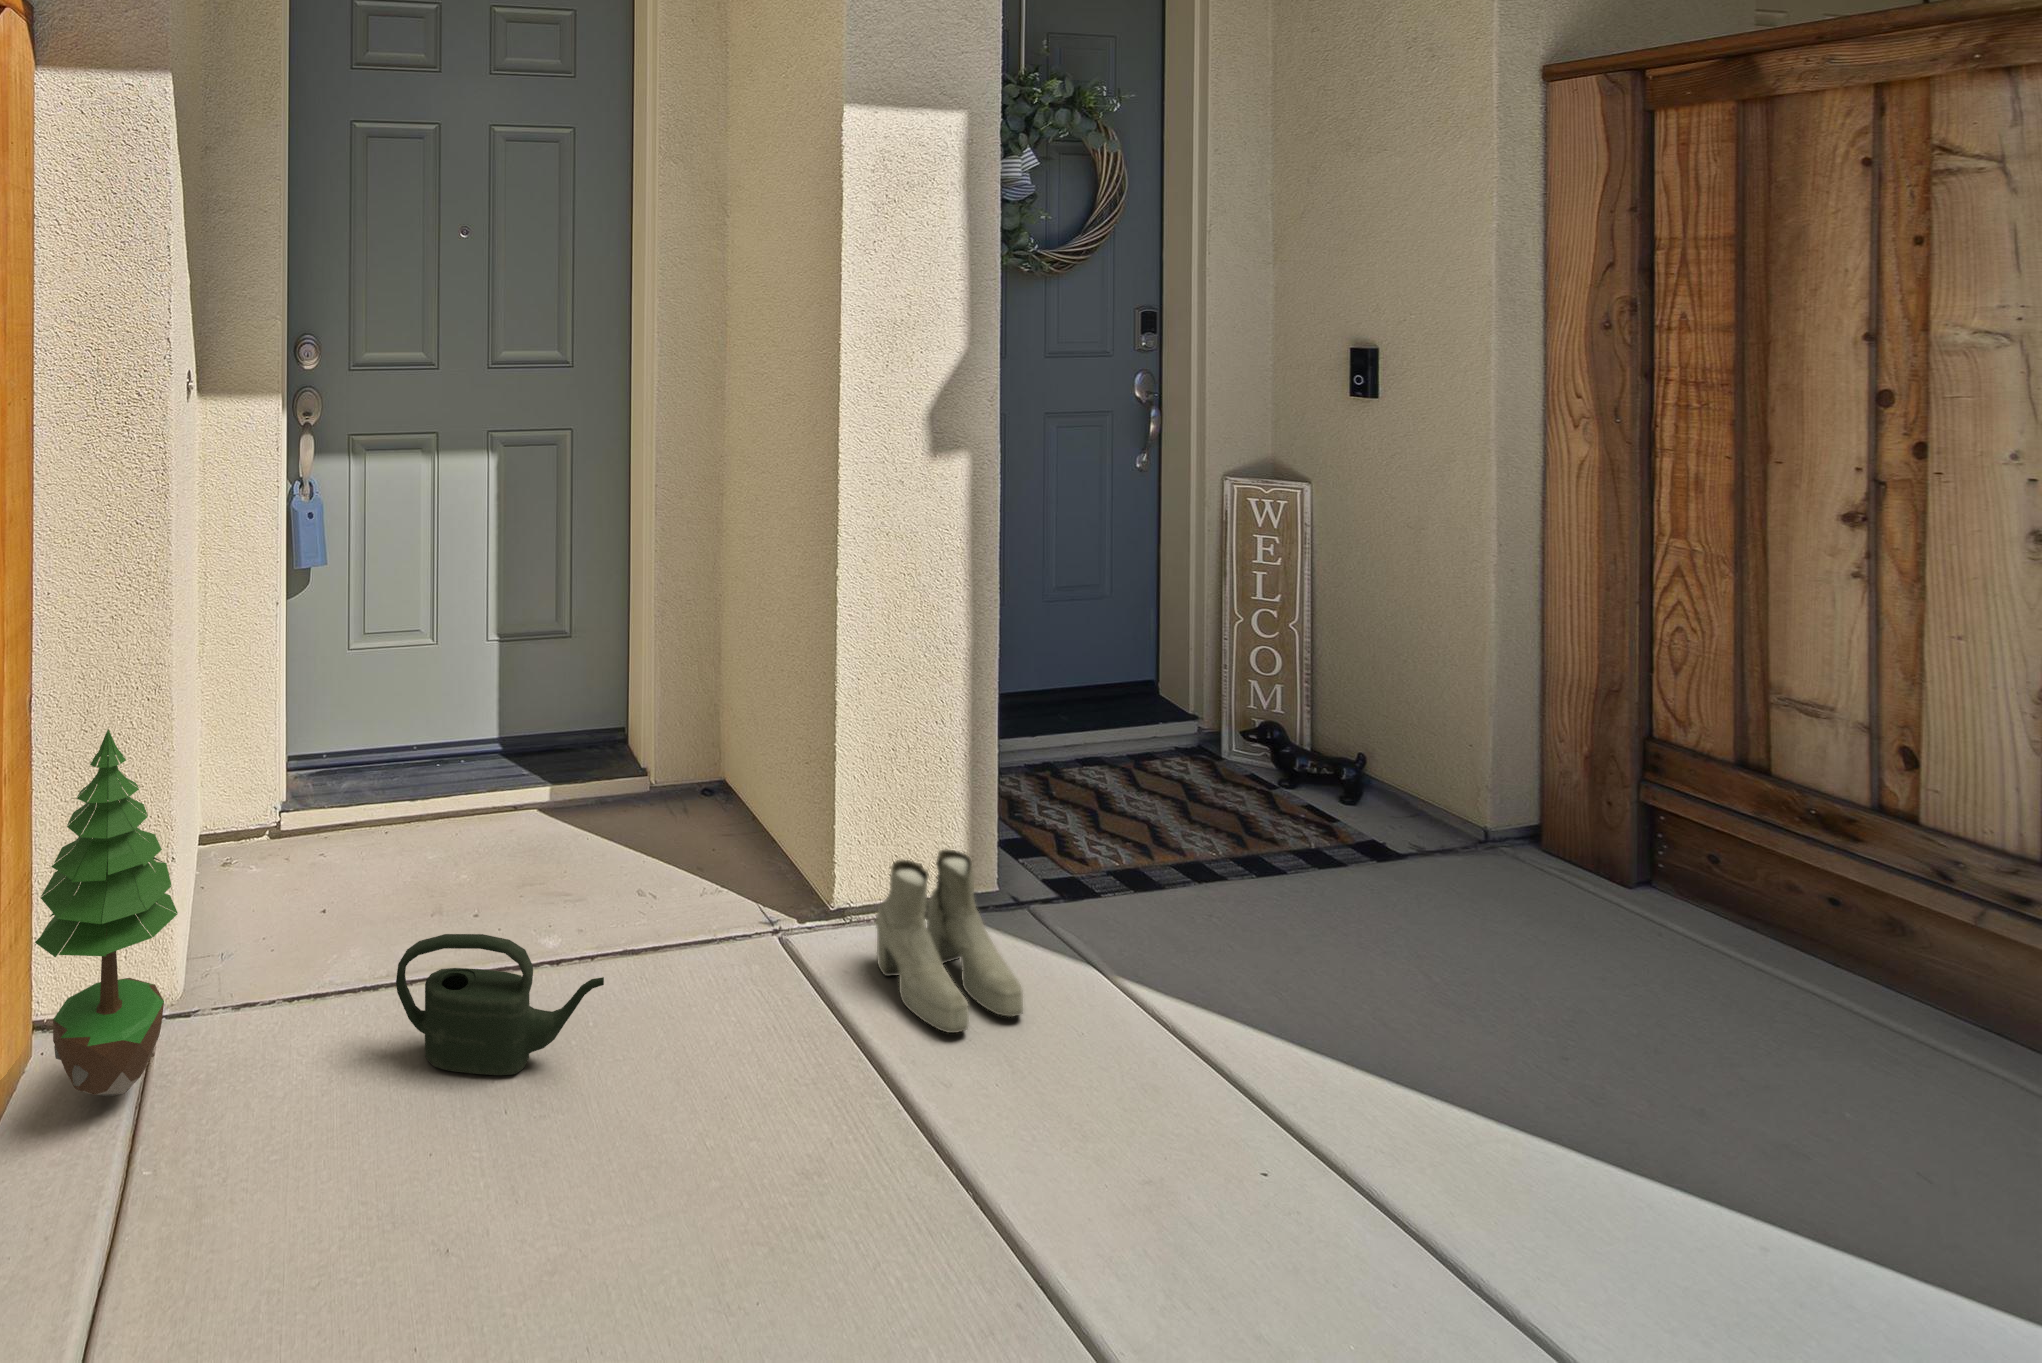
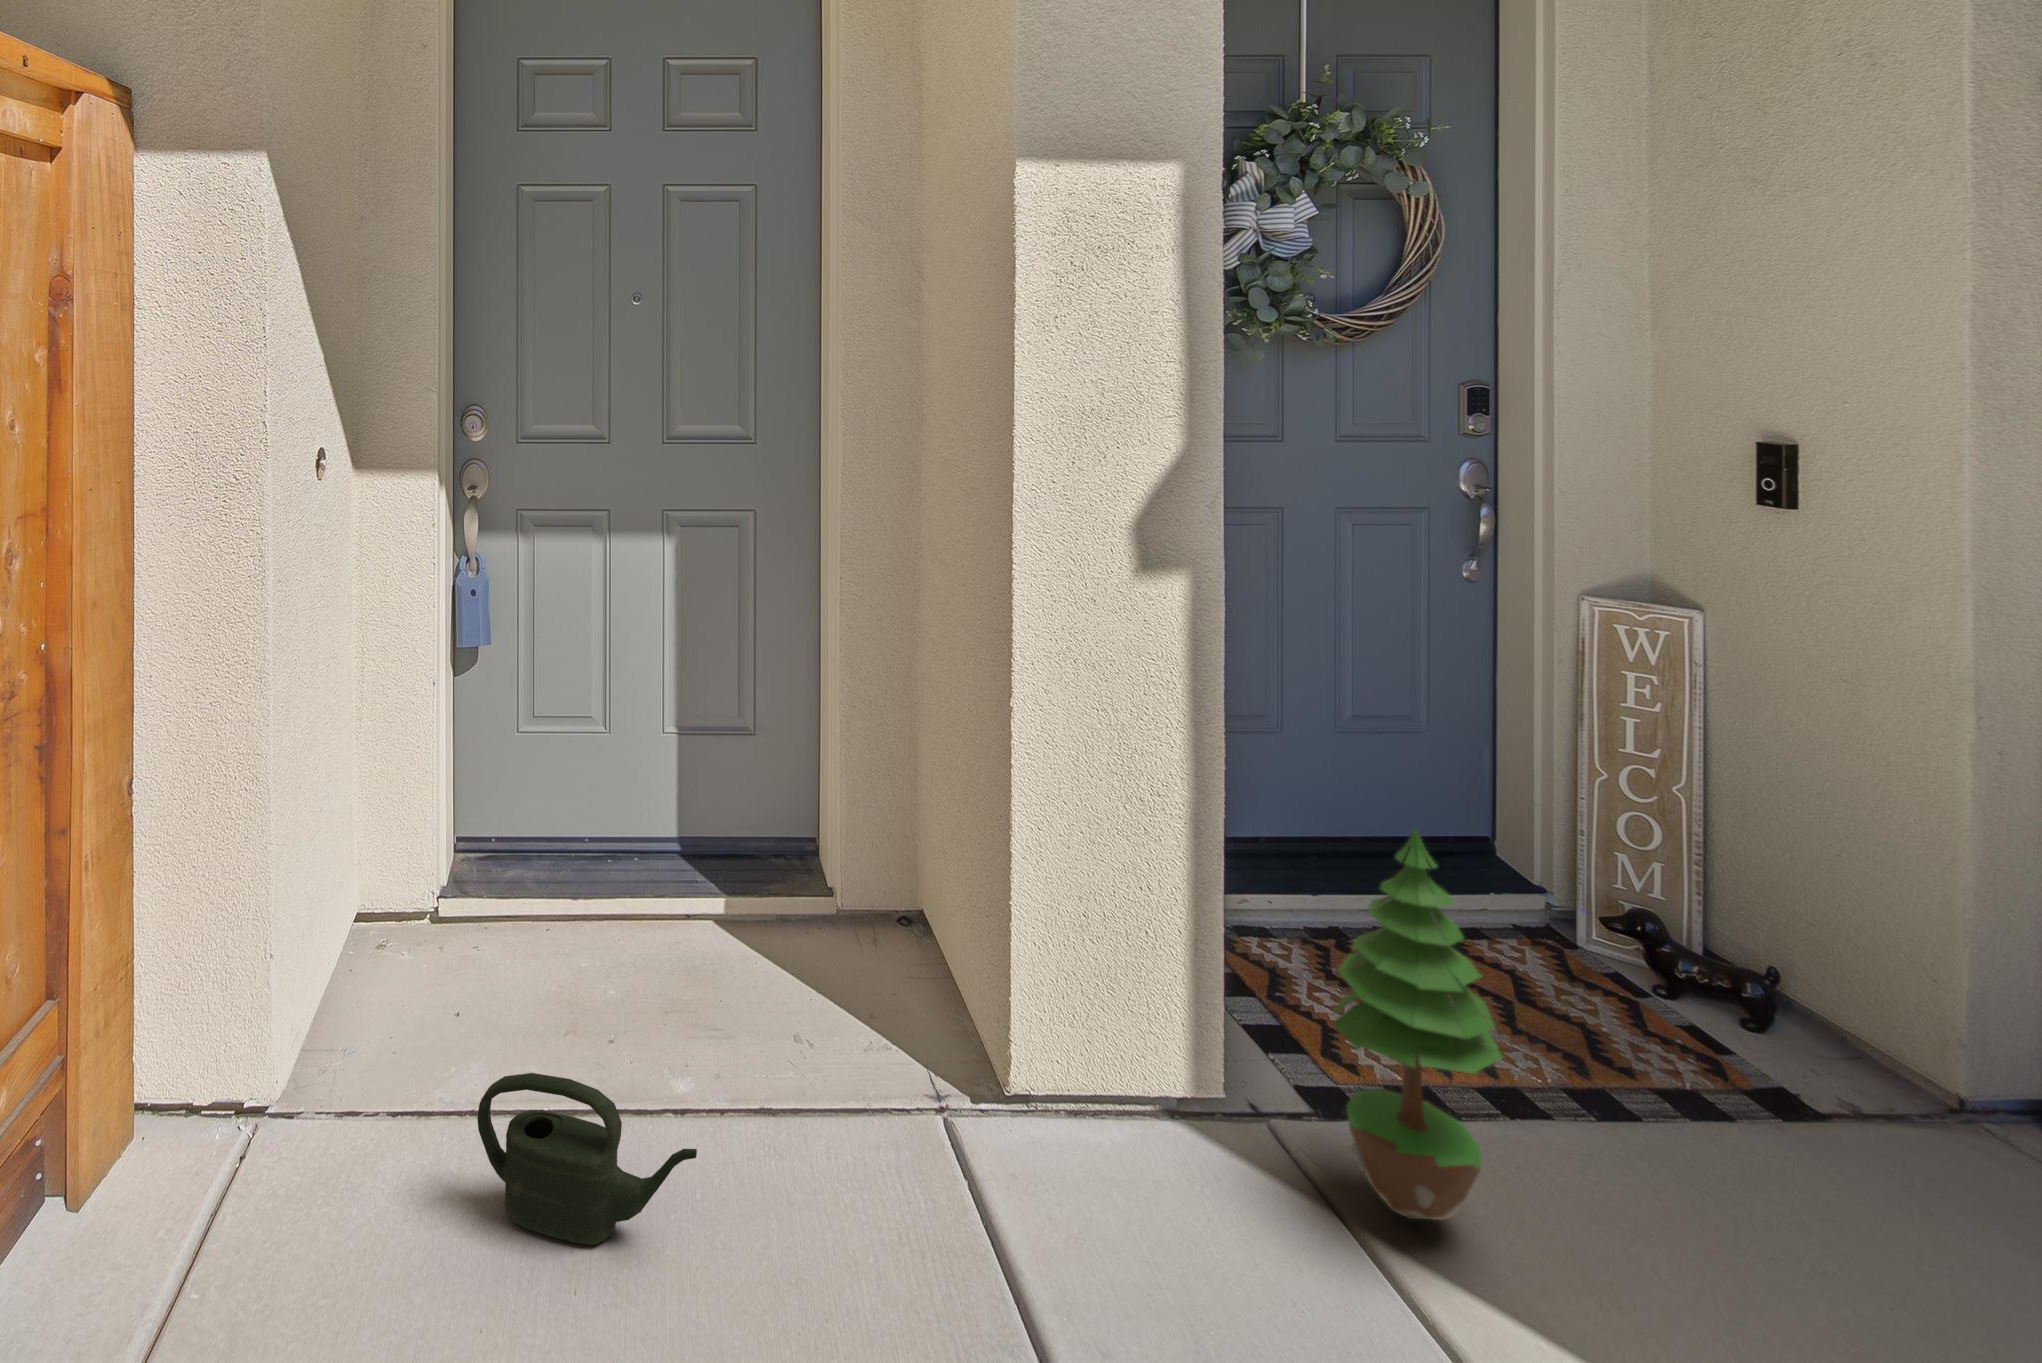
potted tree: present [35,729,178,1097] -> present [1333,829,1503,1220]
boots: present [876,849,1023,1033] -> none [1052,1041,1223,1279]

